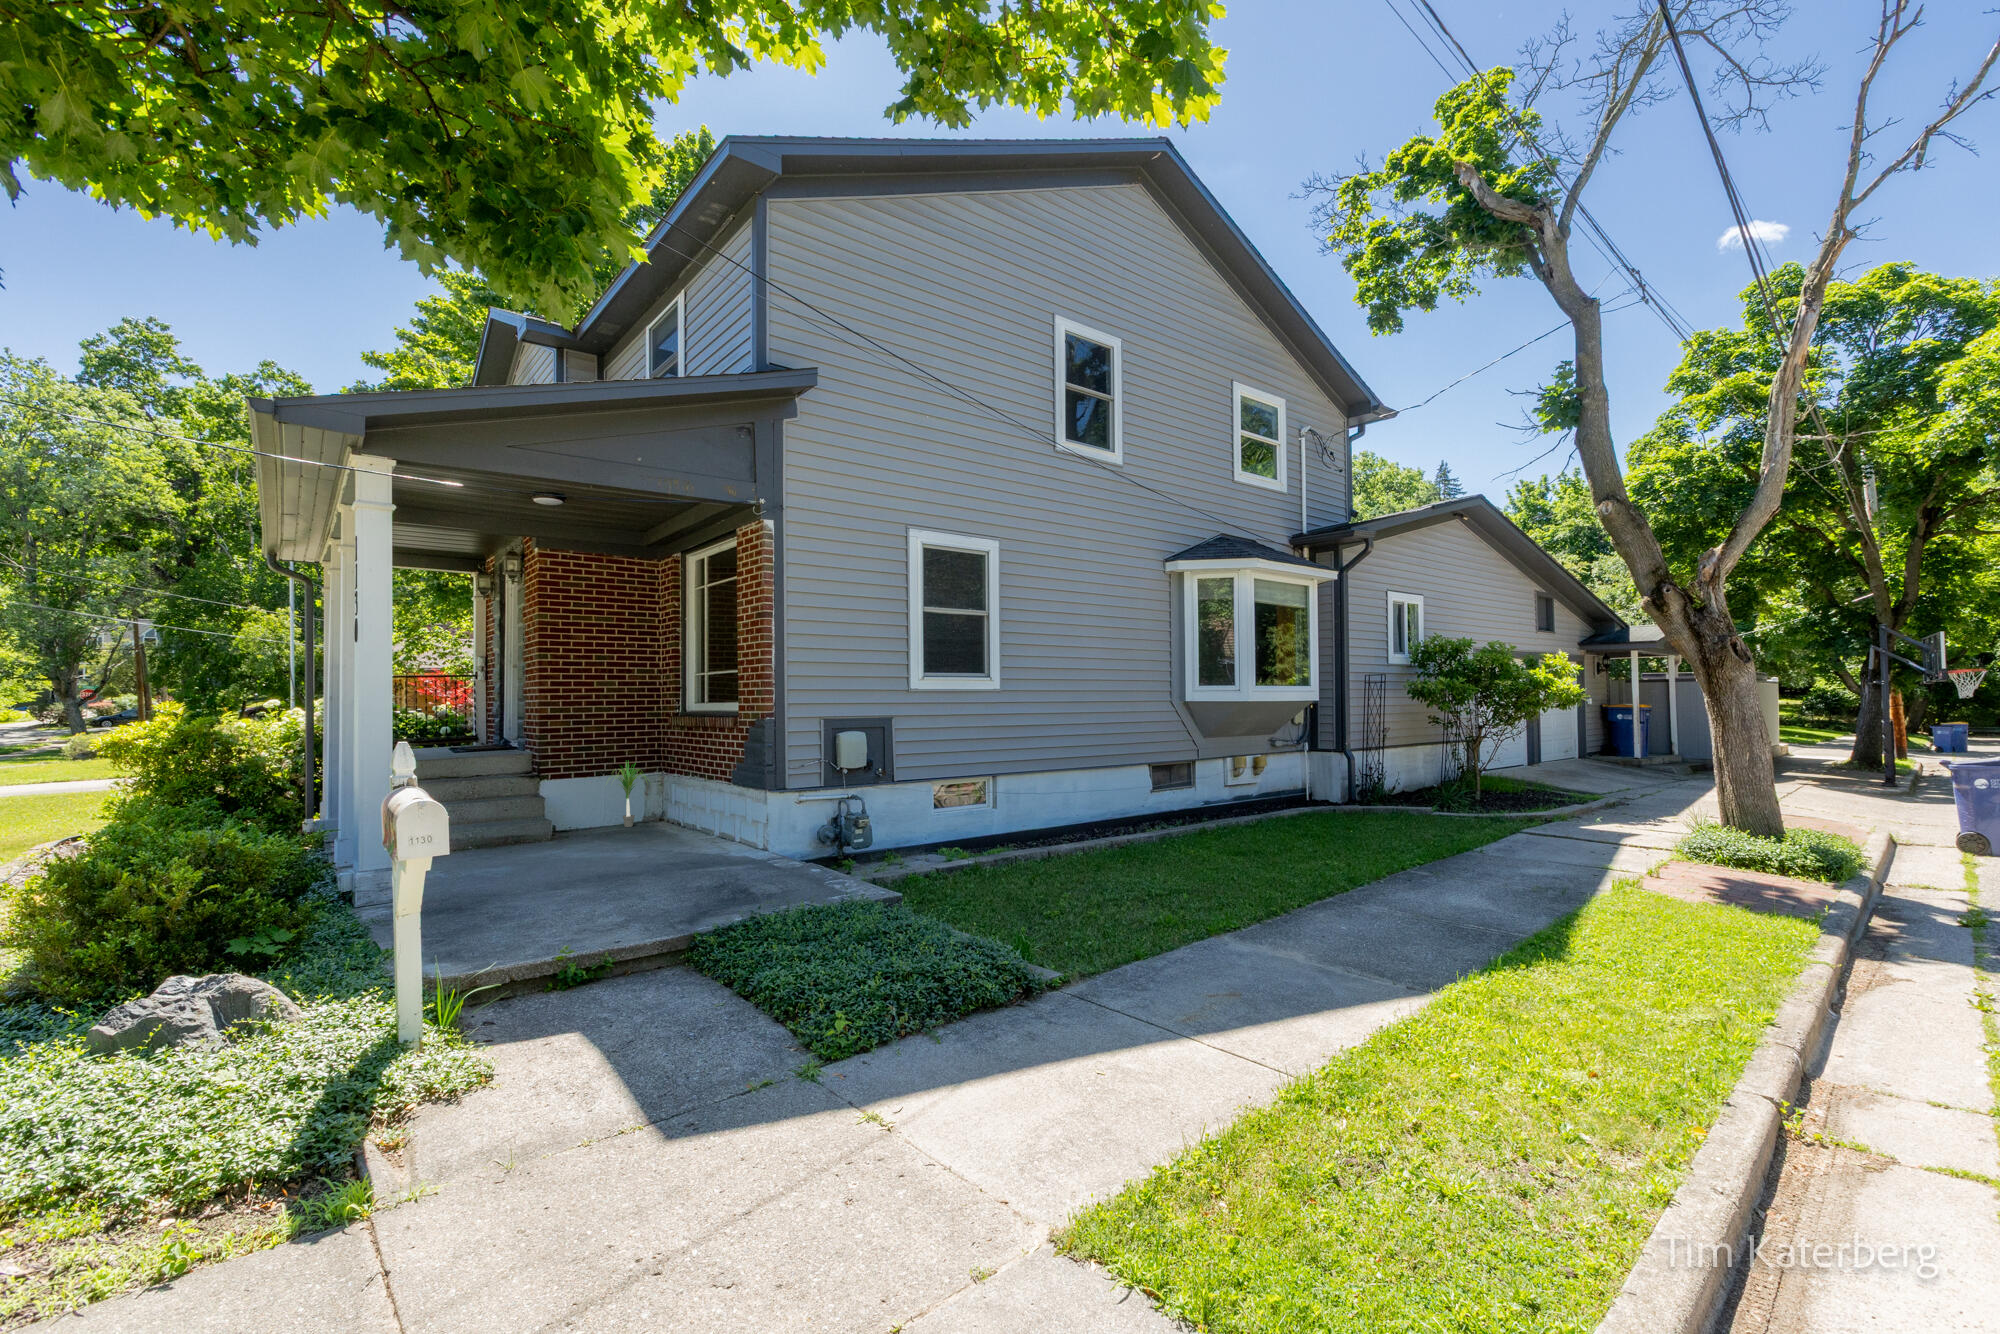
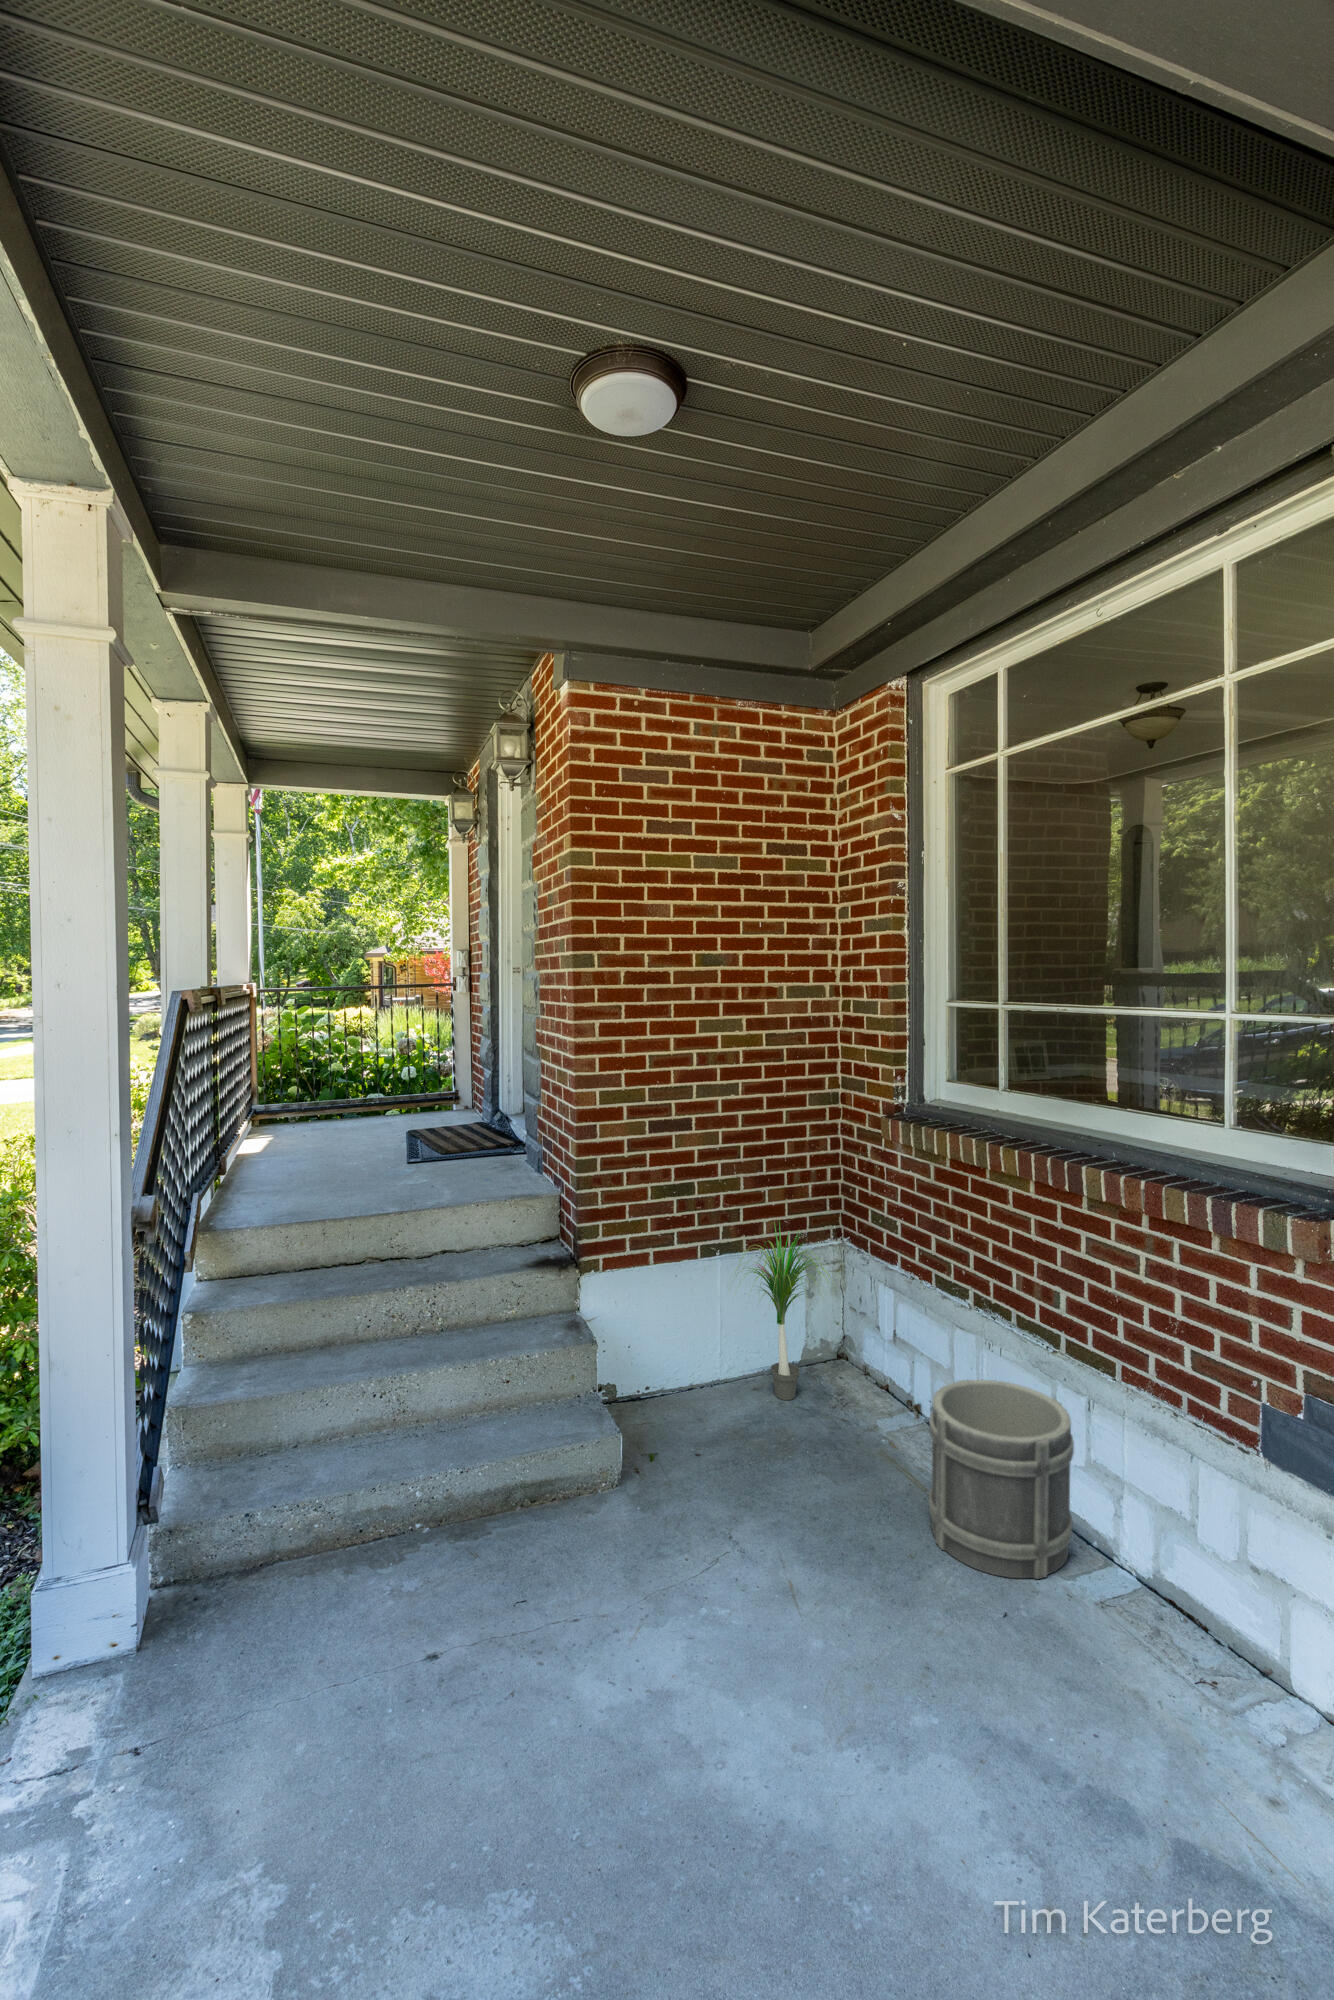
bucket: none [661,794,707,842] -> present [929,1380,1074,1579]

